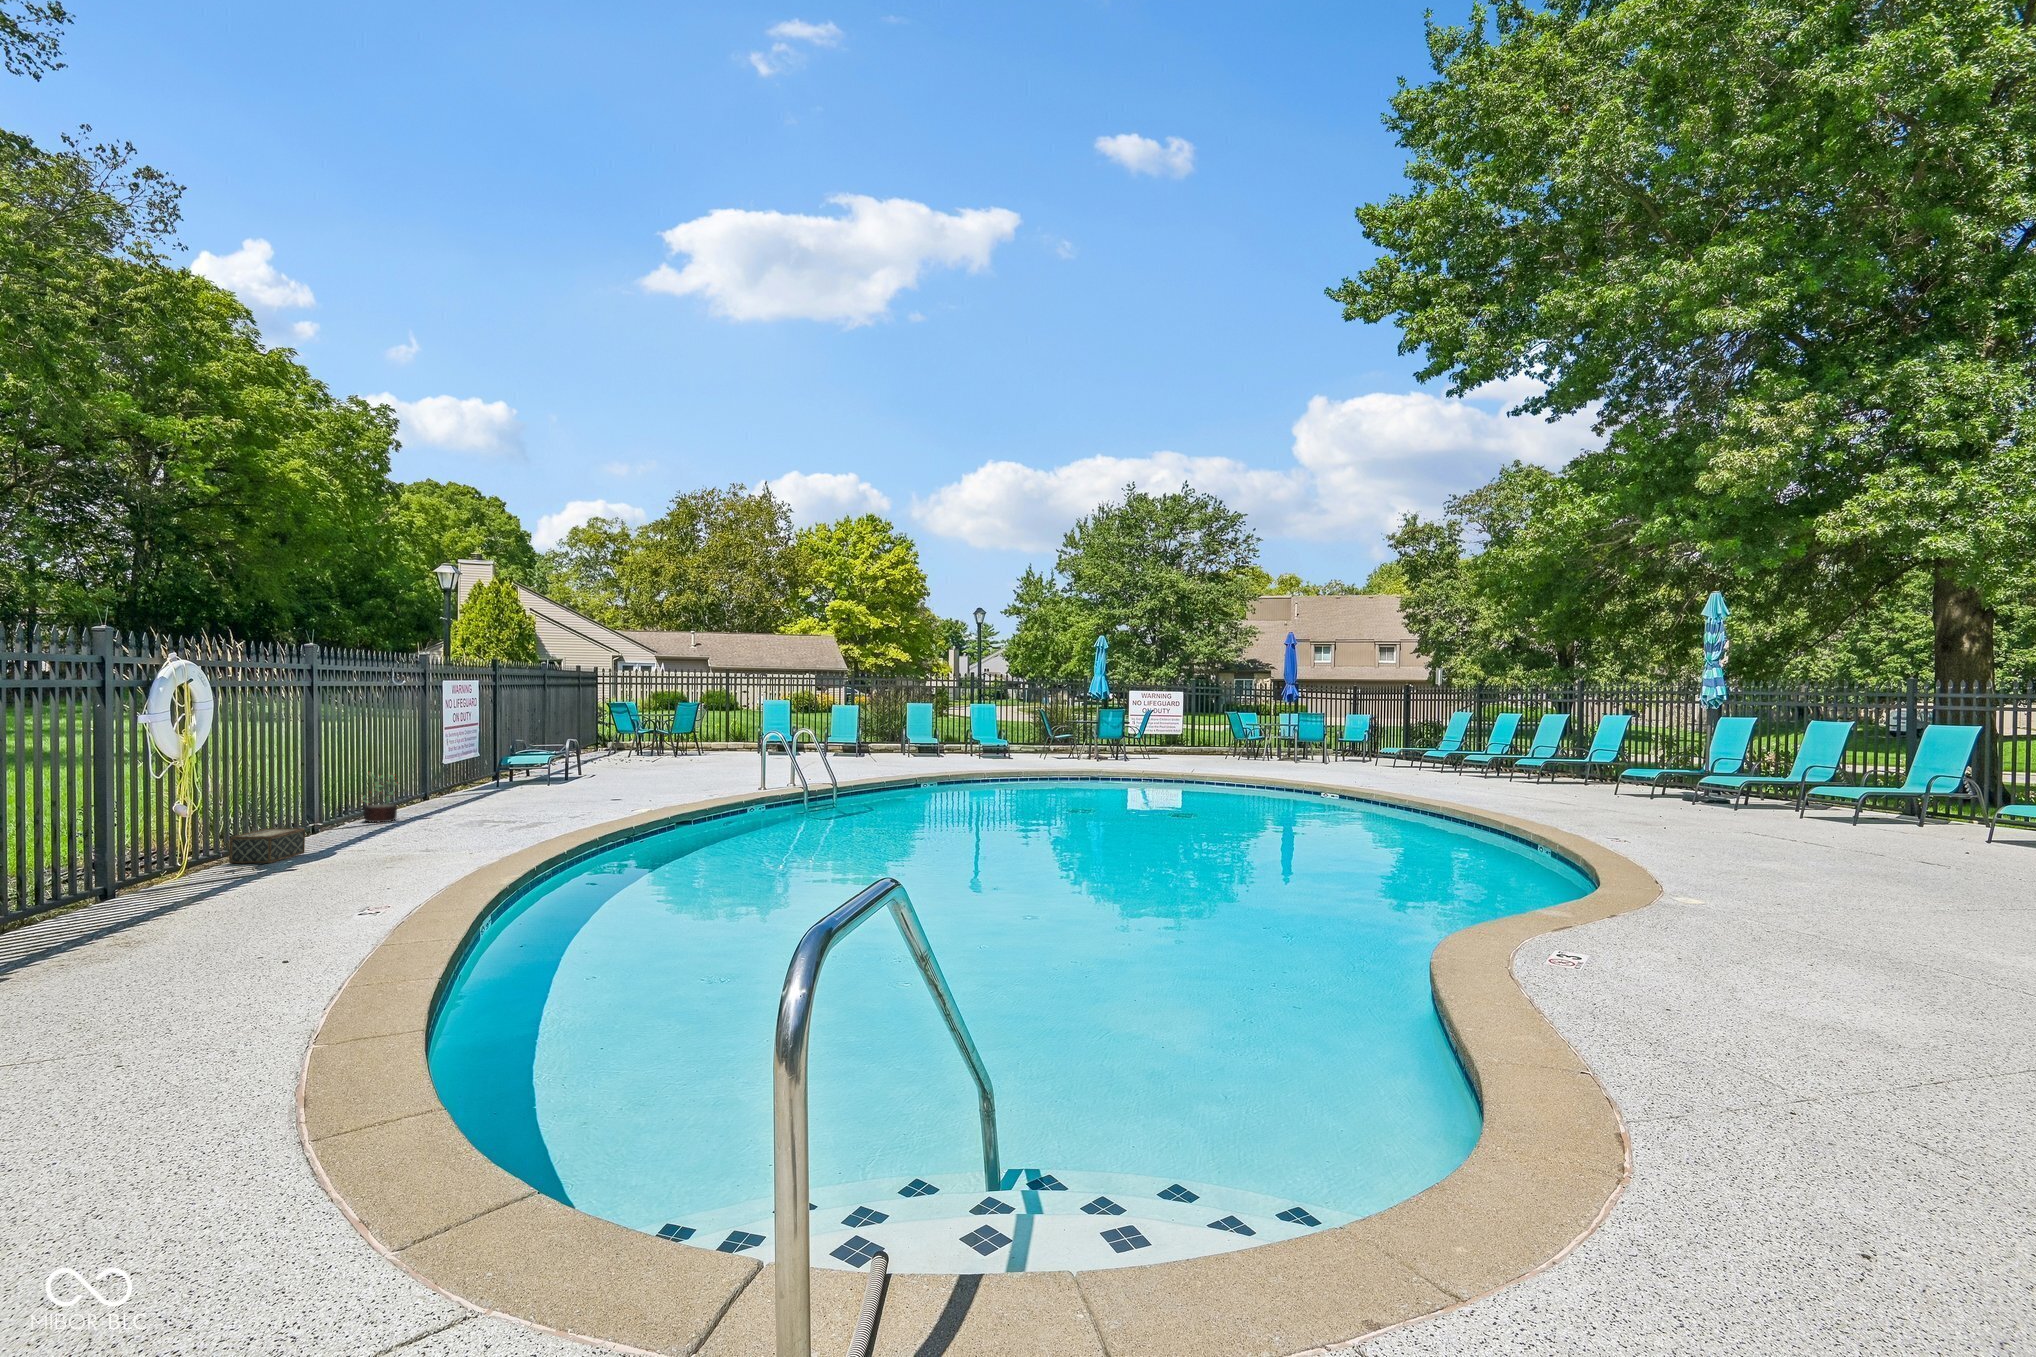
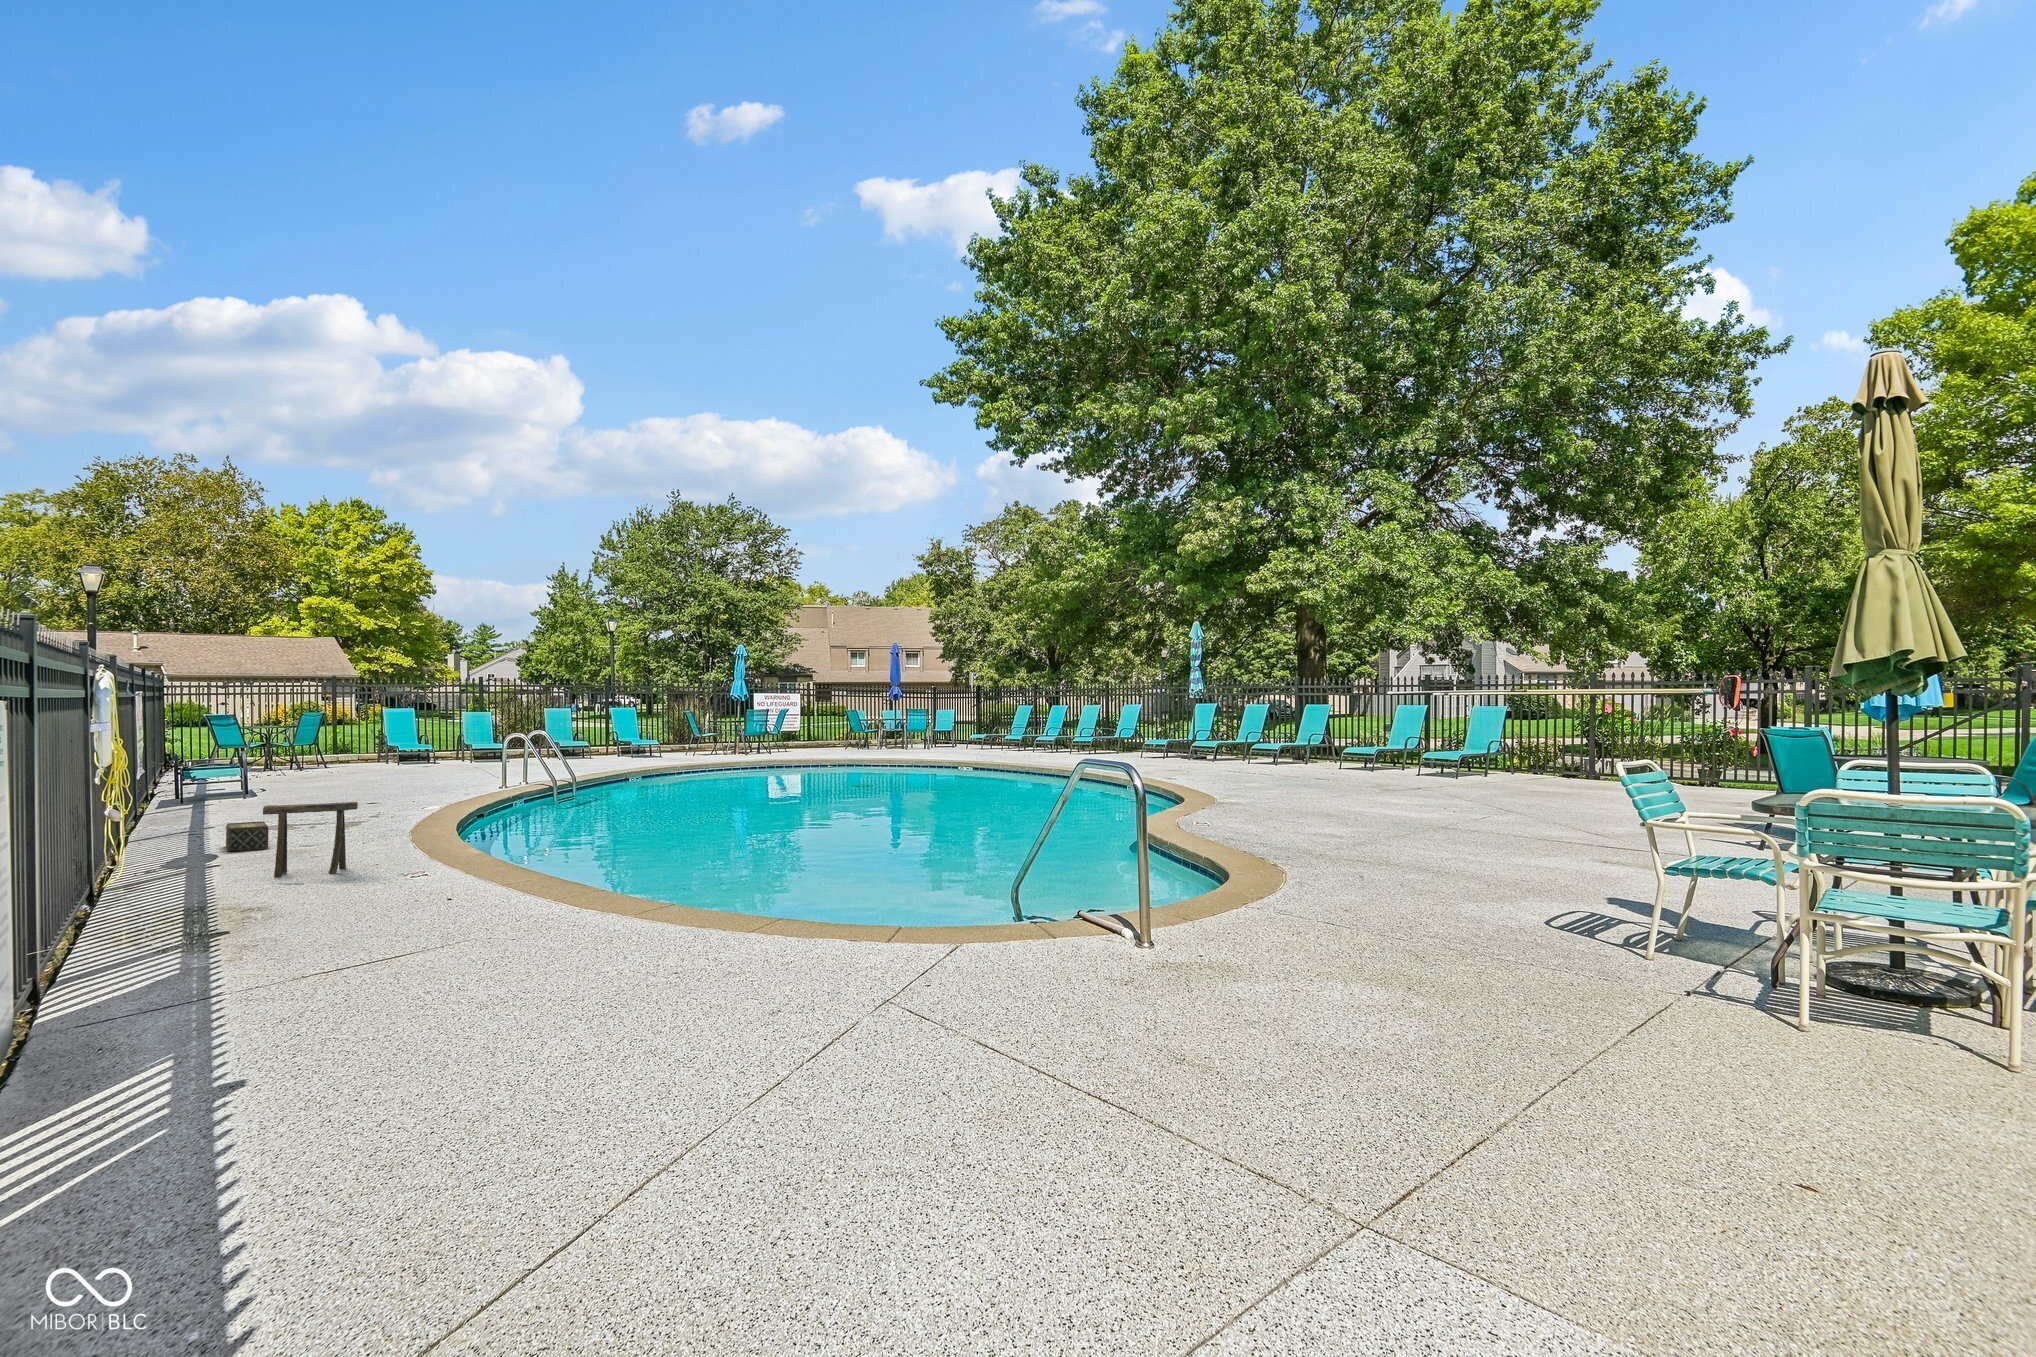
decorative plant: present [362,772,398,823] -> none [201,778,237,827]
stool: none [60,825,185,921] -> present [263,802,358,878]

